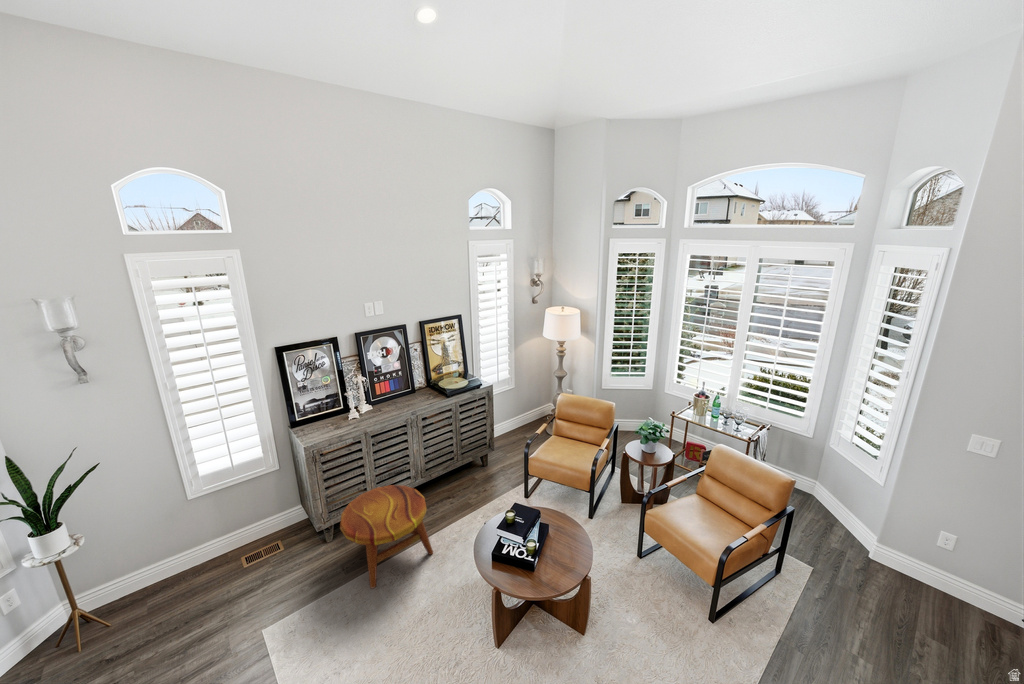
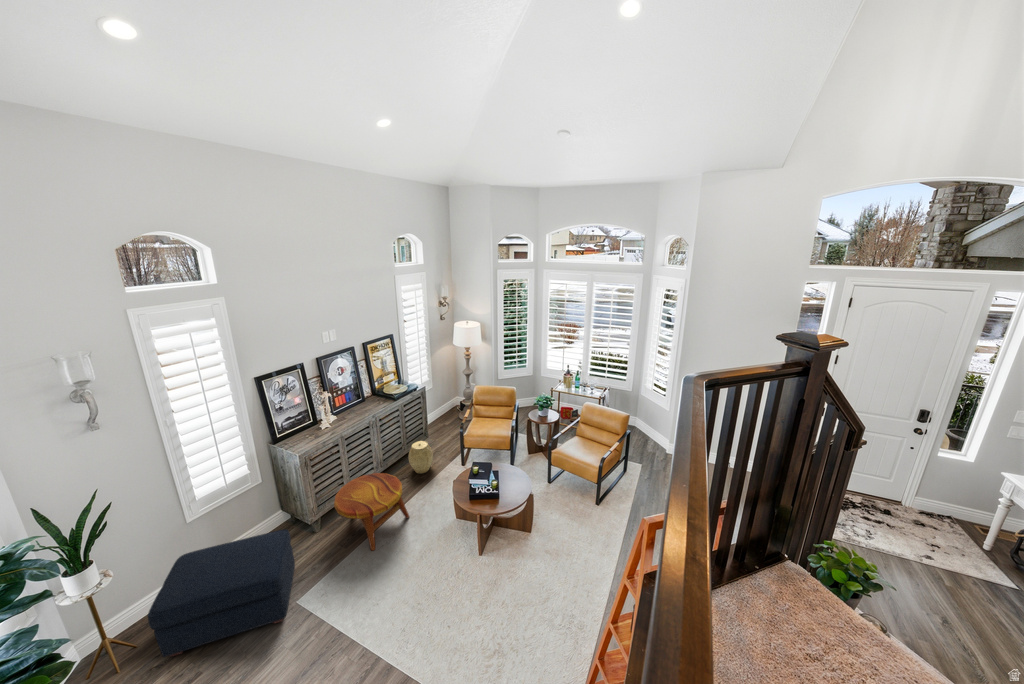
woven basket: none [458,454,489,496] -> present [408,441,433,474]
ottoman: none [95,534,283,653] -> present [148,530,295,657]

